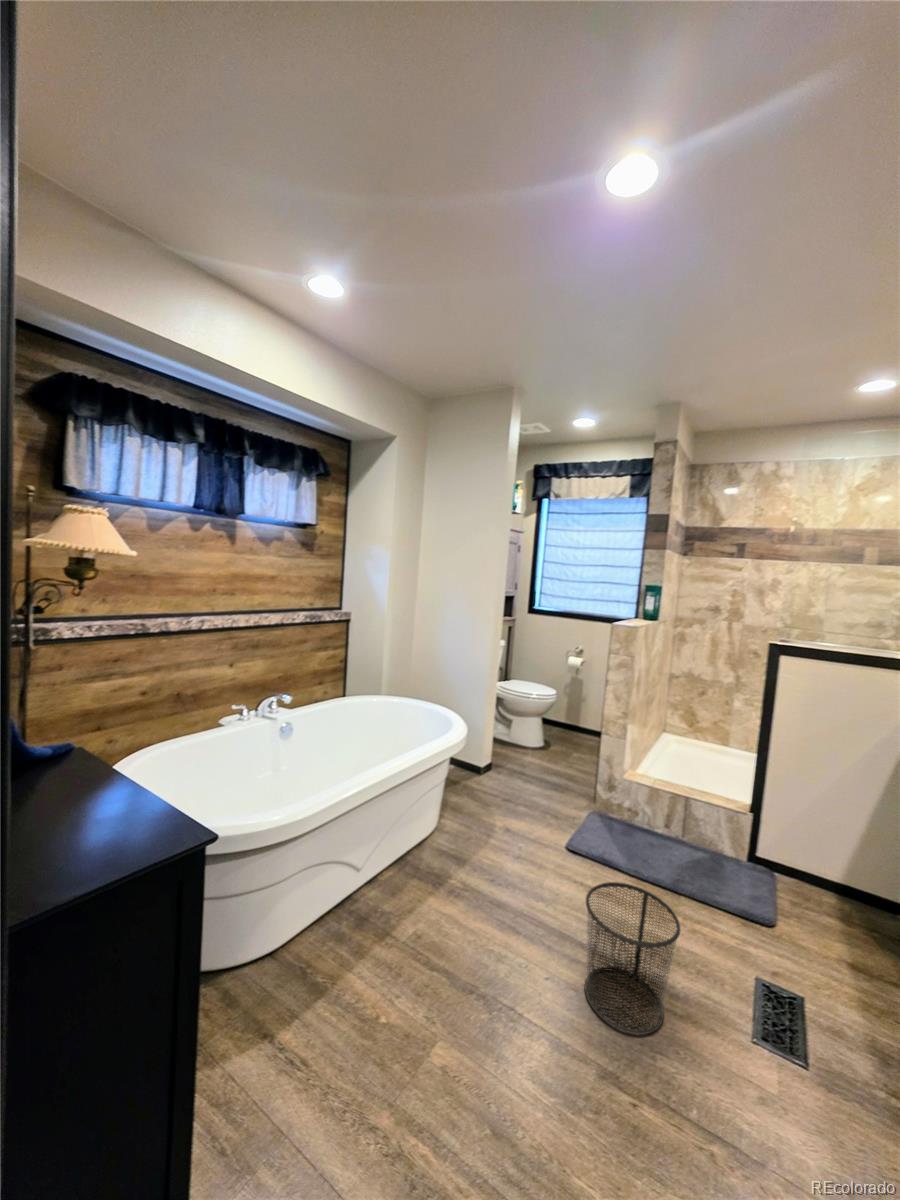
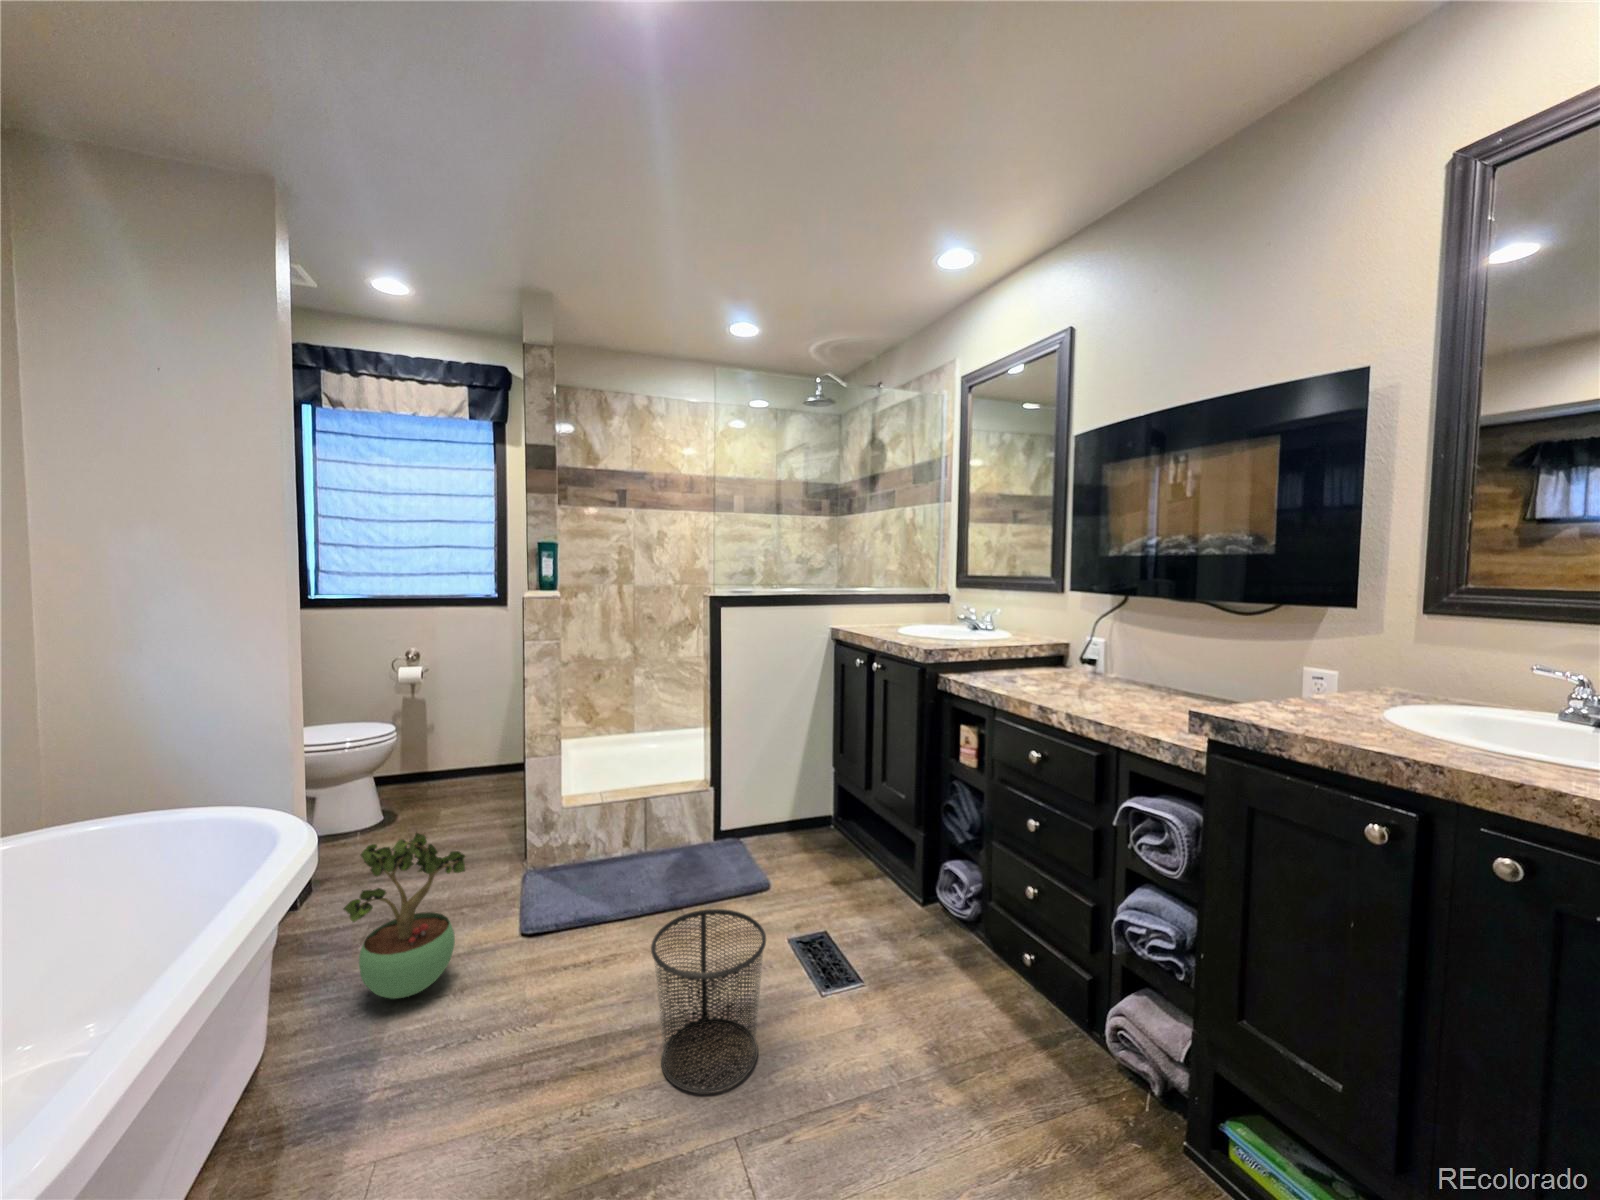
potted plant: none [476,749,531,842] -> present [344,833,466,999]

